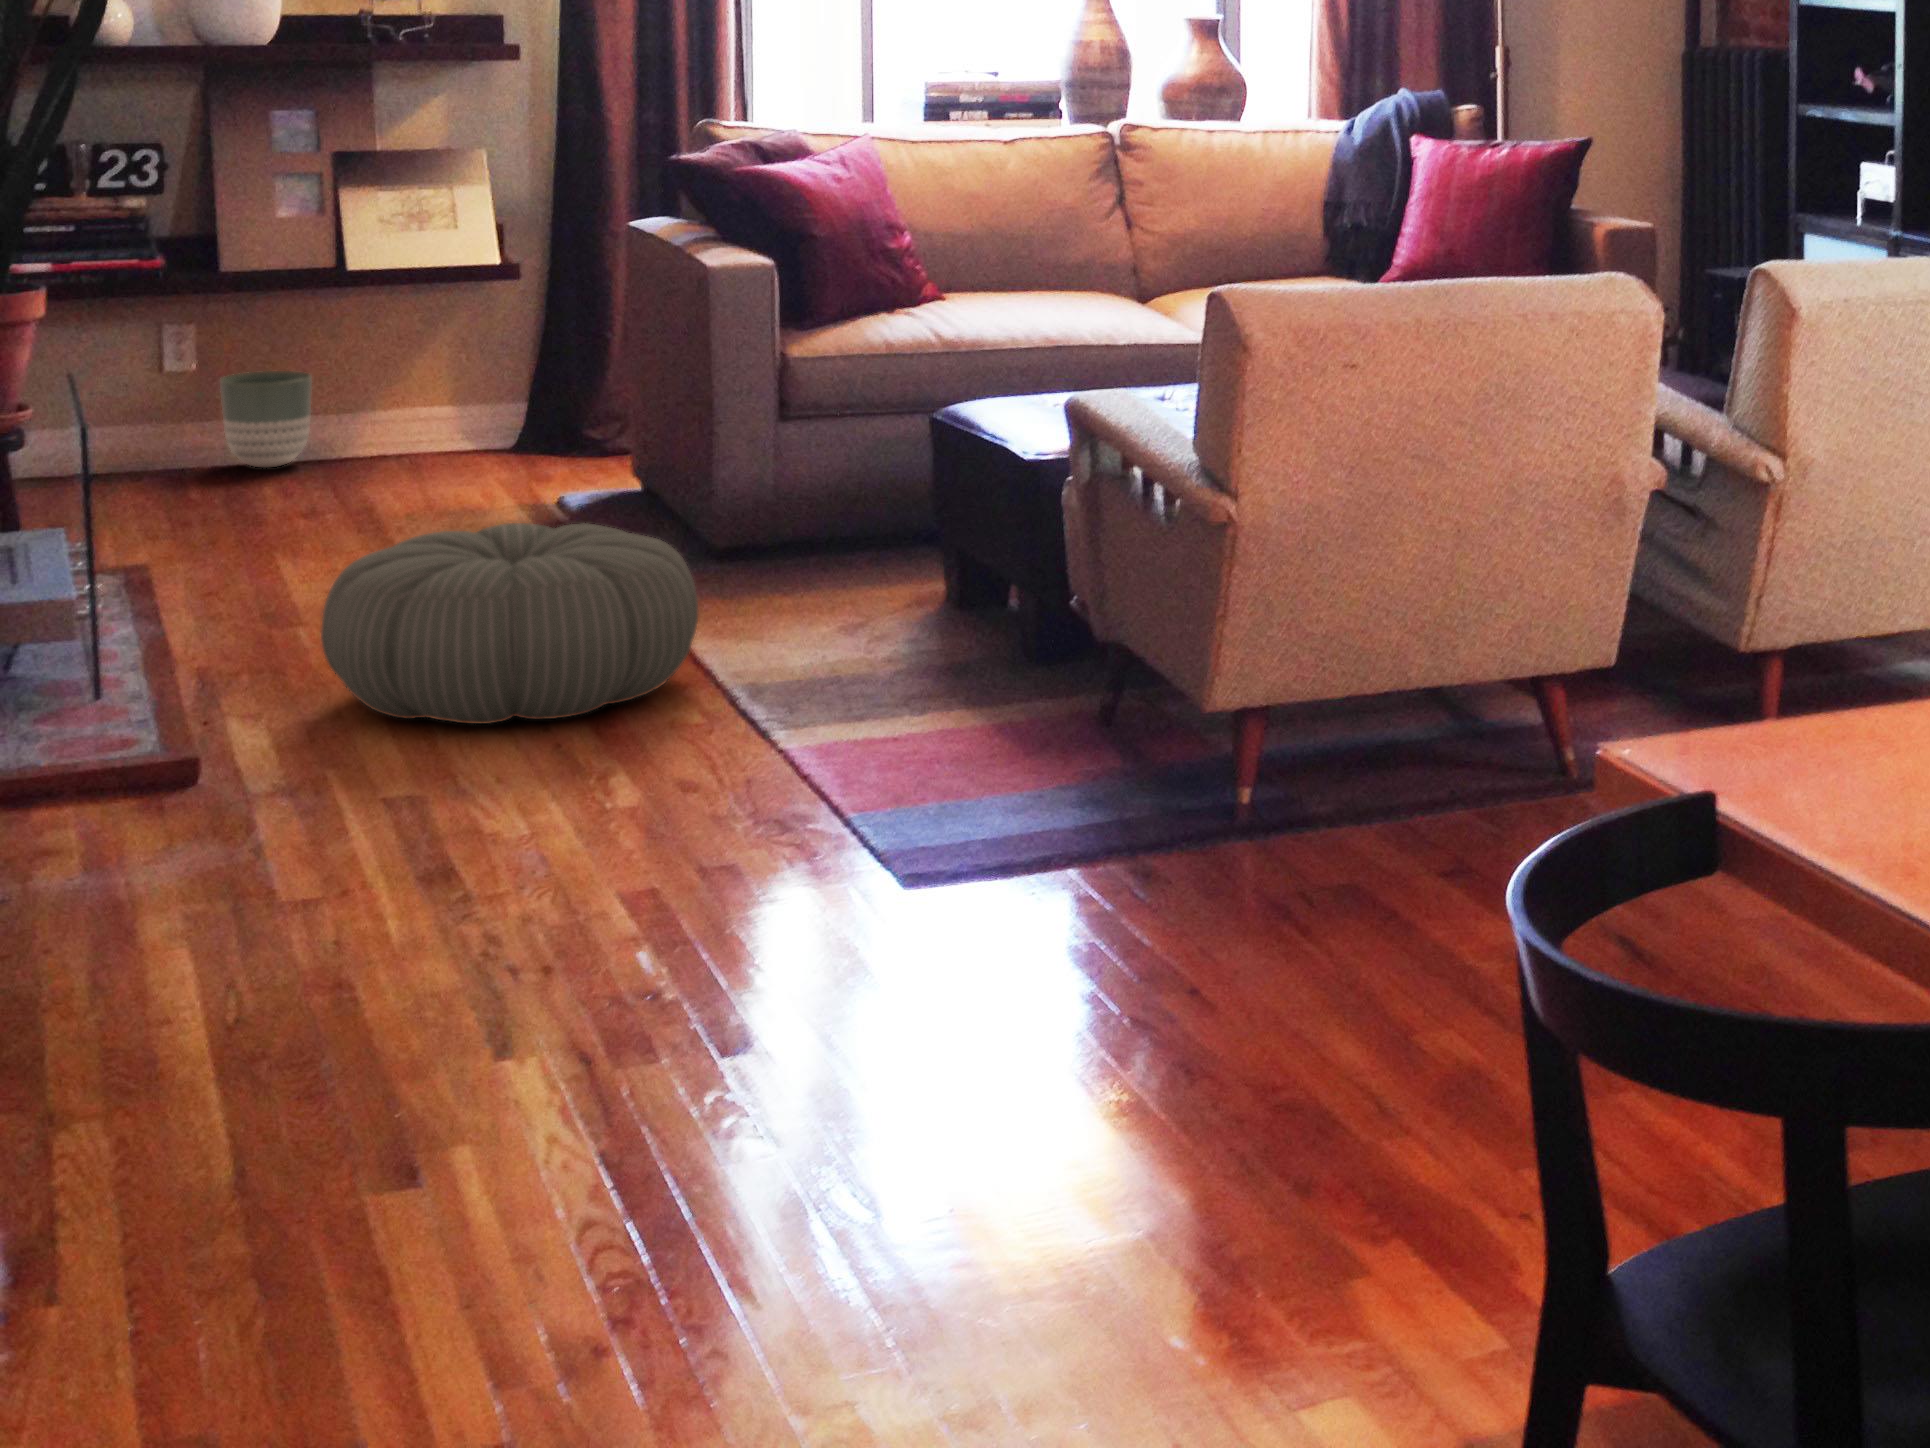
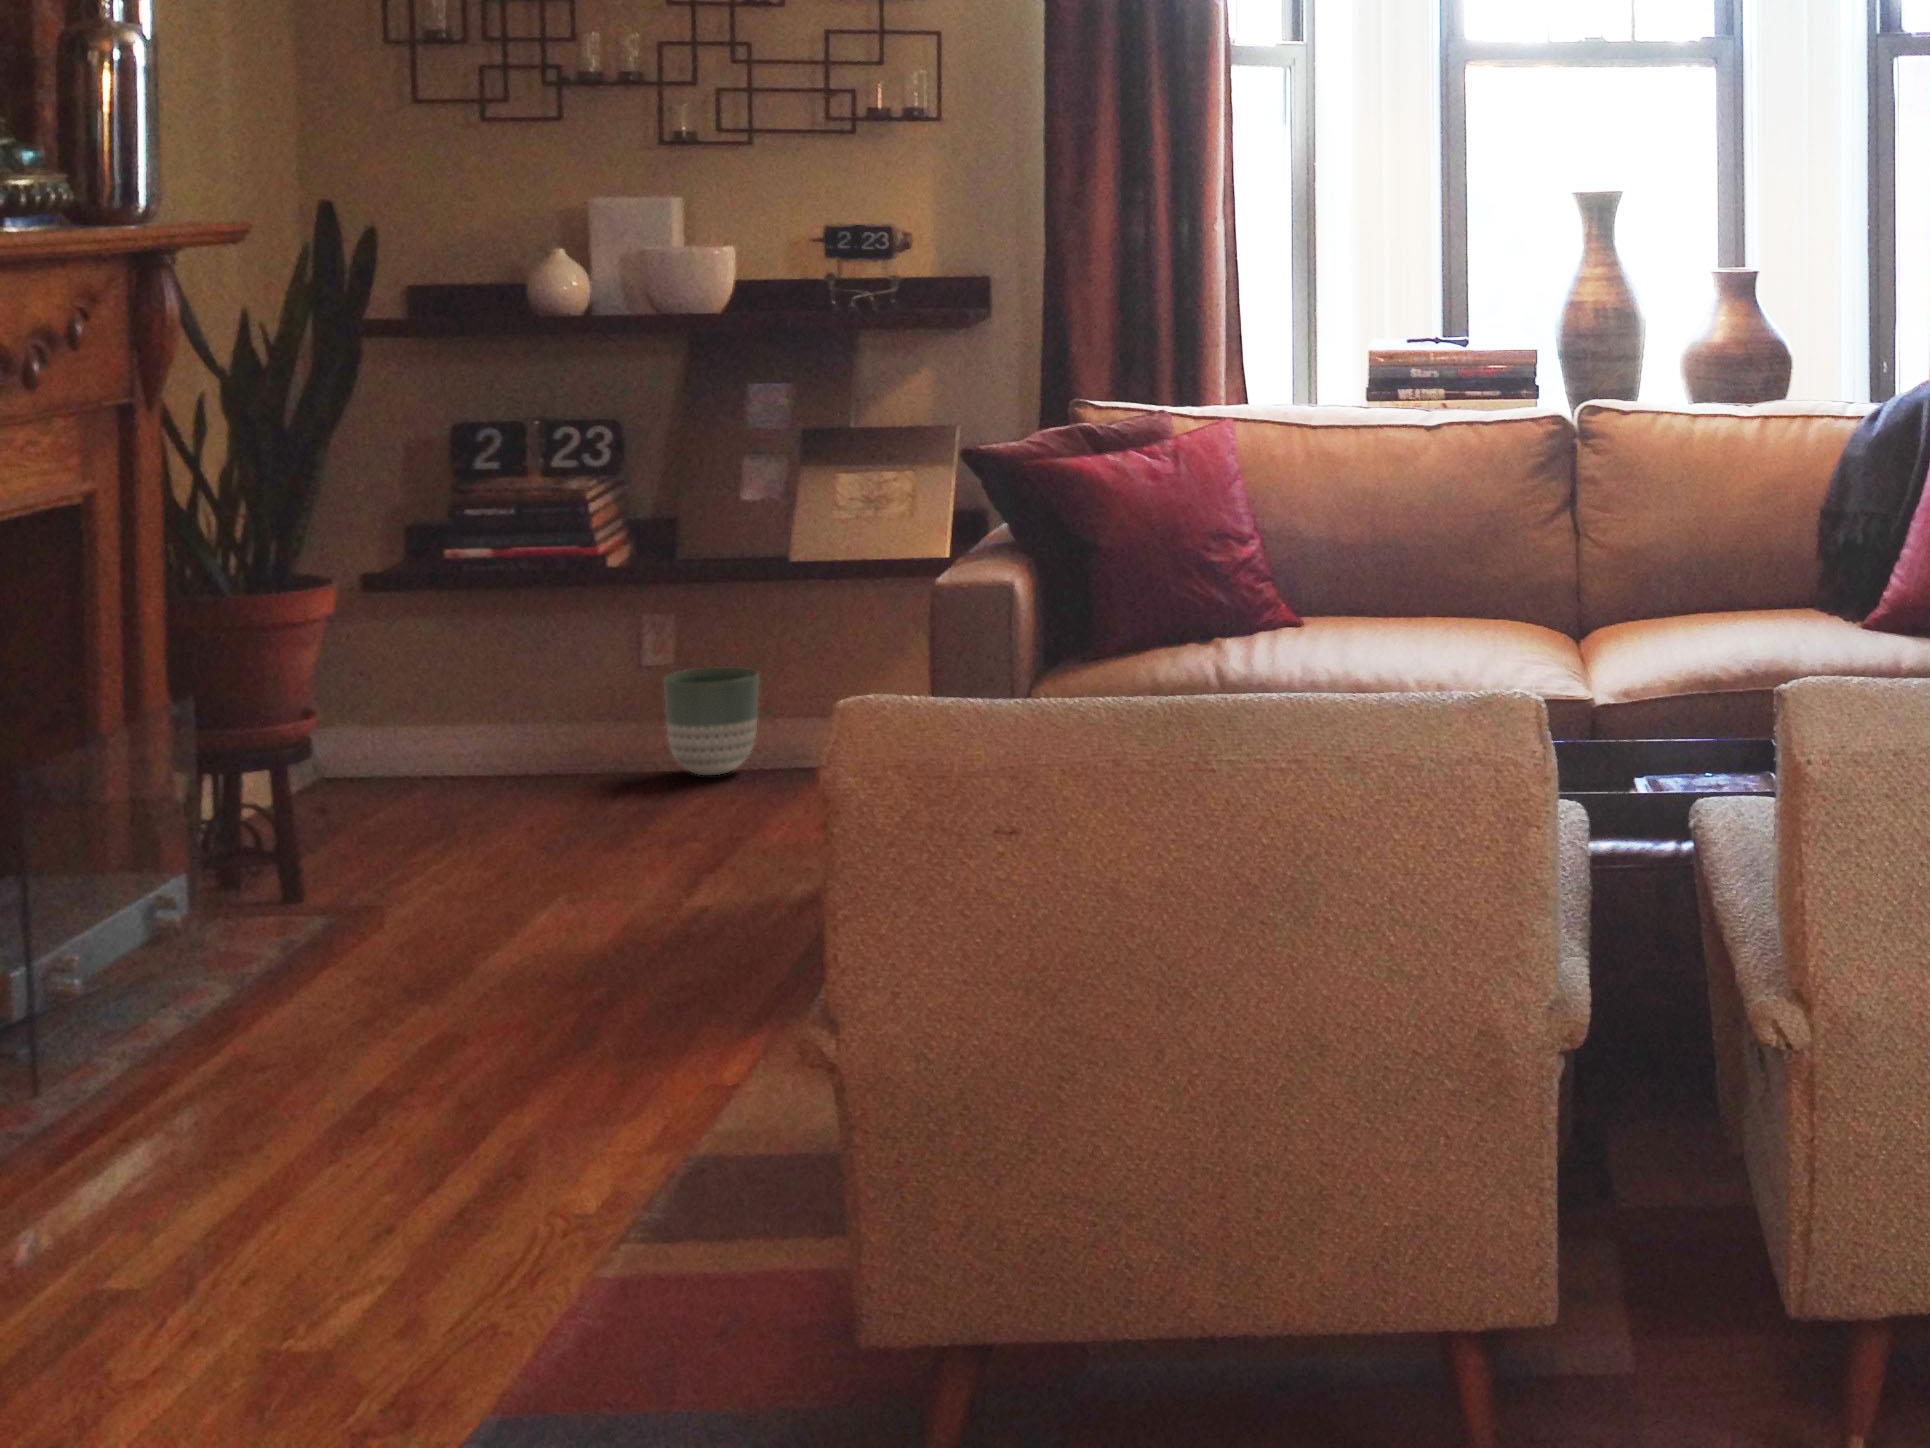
pouf: present [321,523,698,724] -> none [203,912,686,1189]

